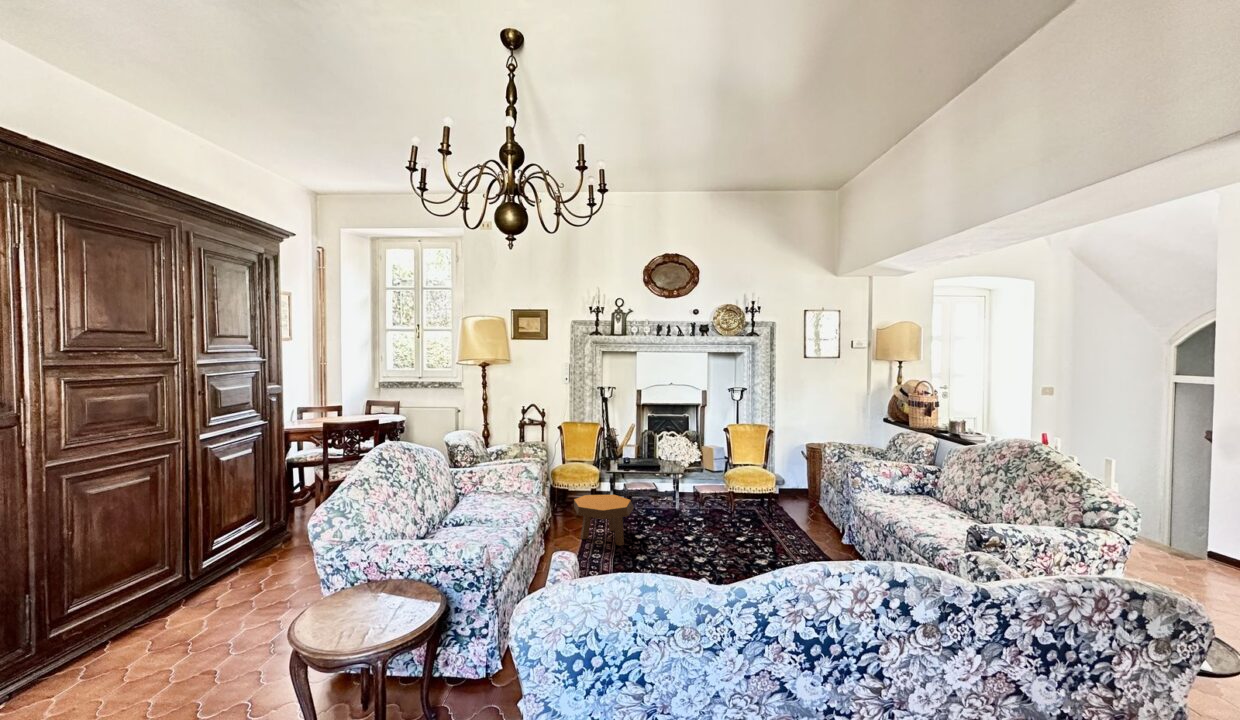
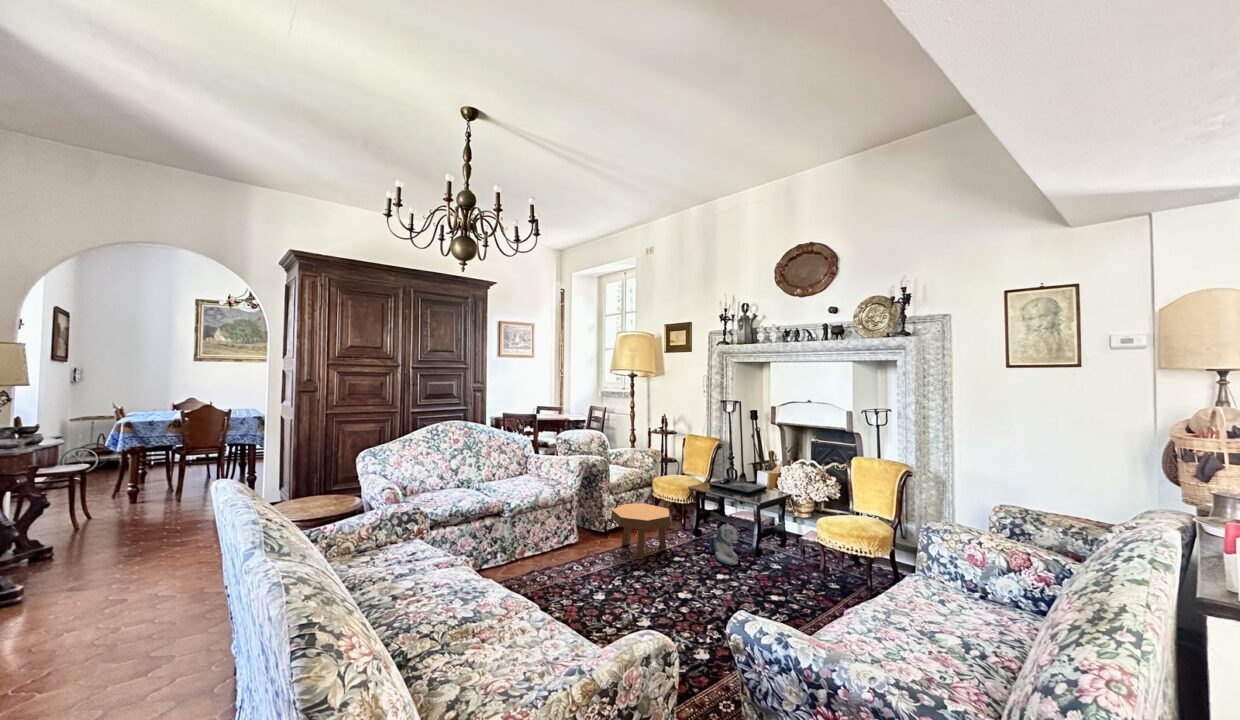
plush toy: none [645,496,689,529] -> present [709,524,740,566]

